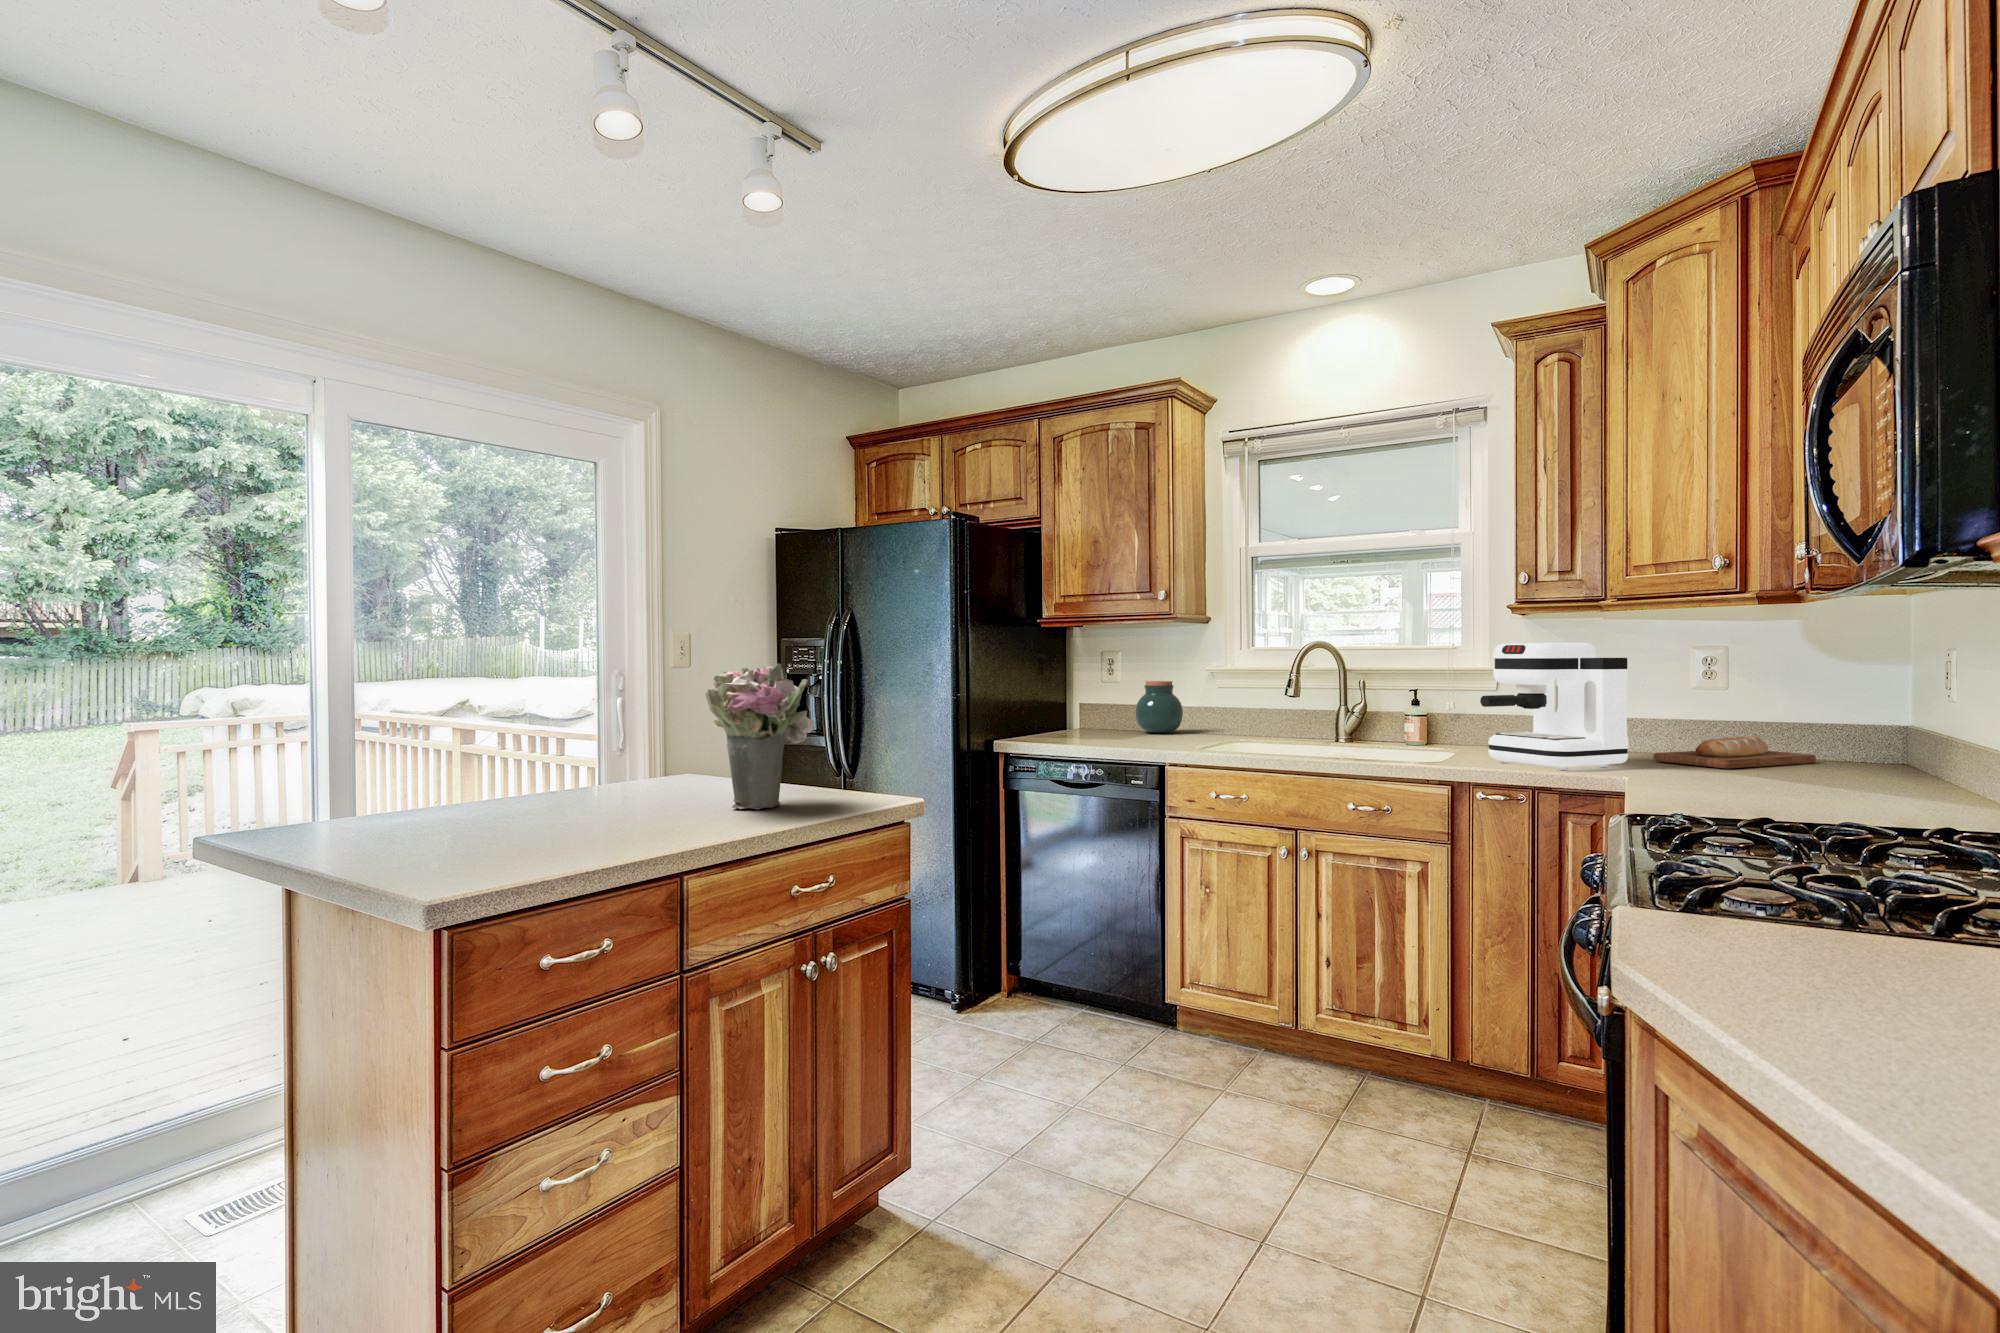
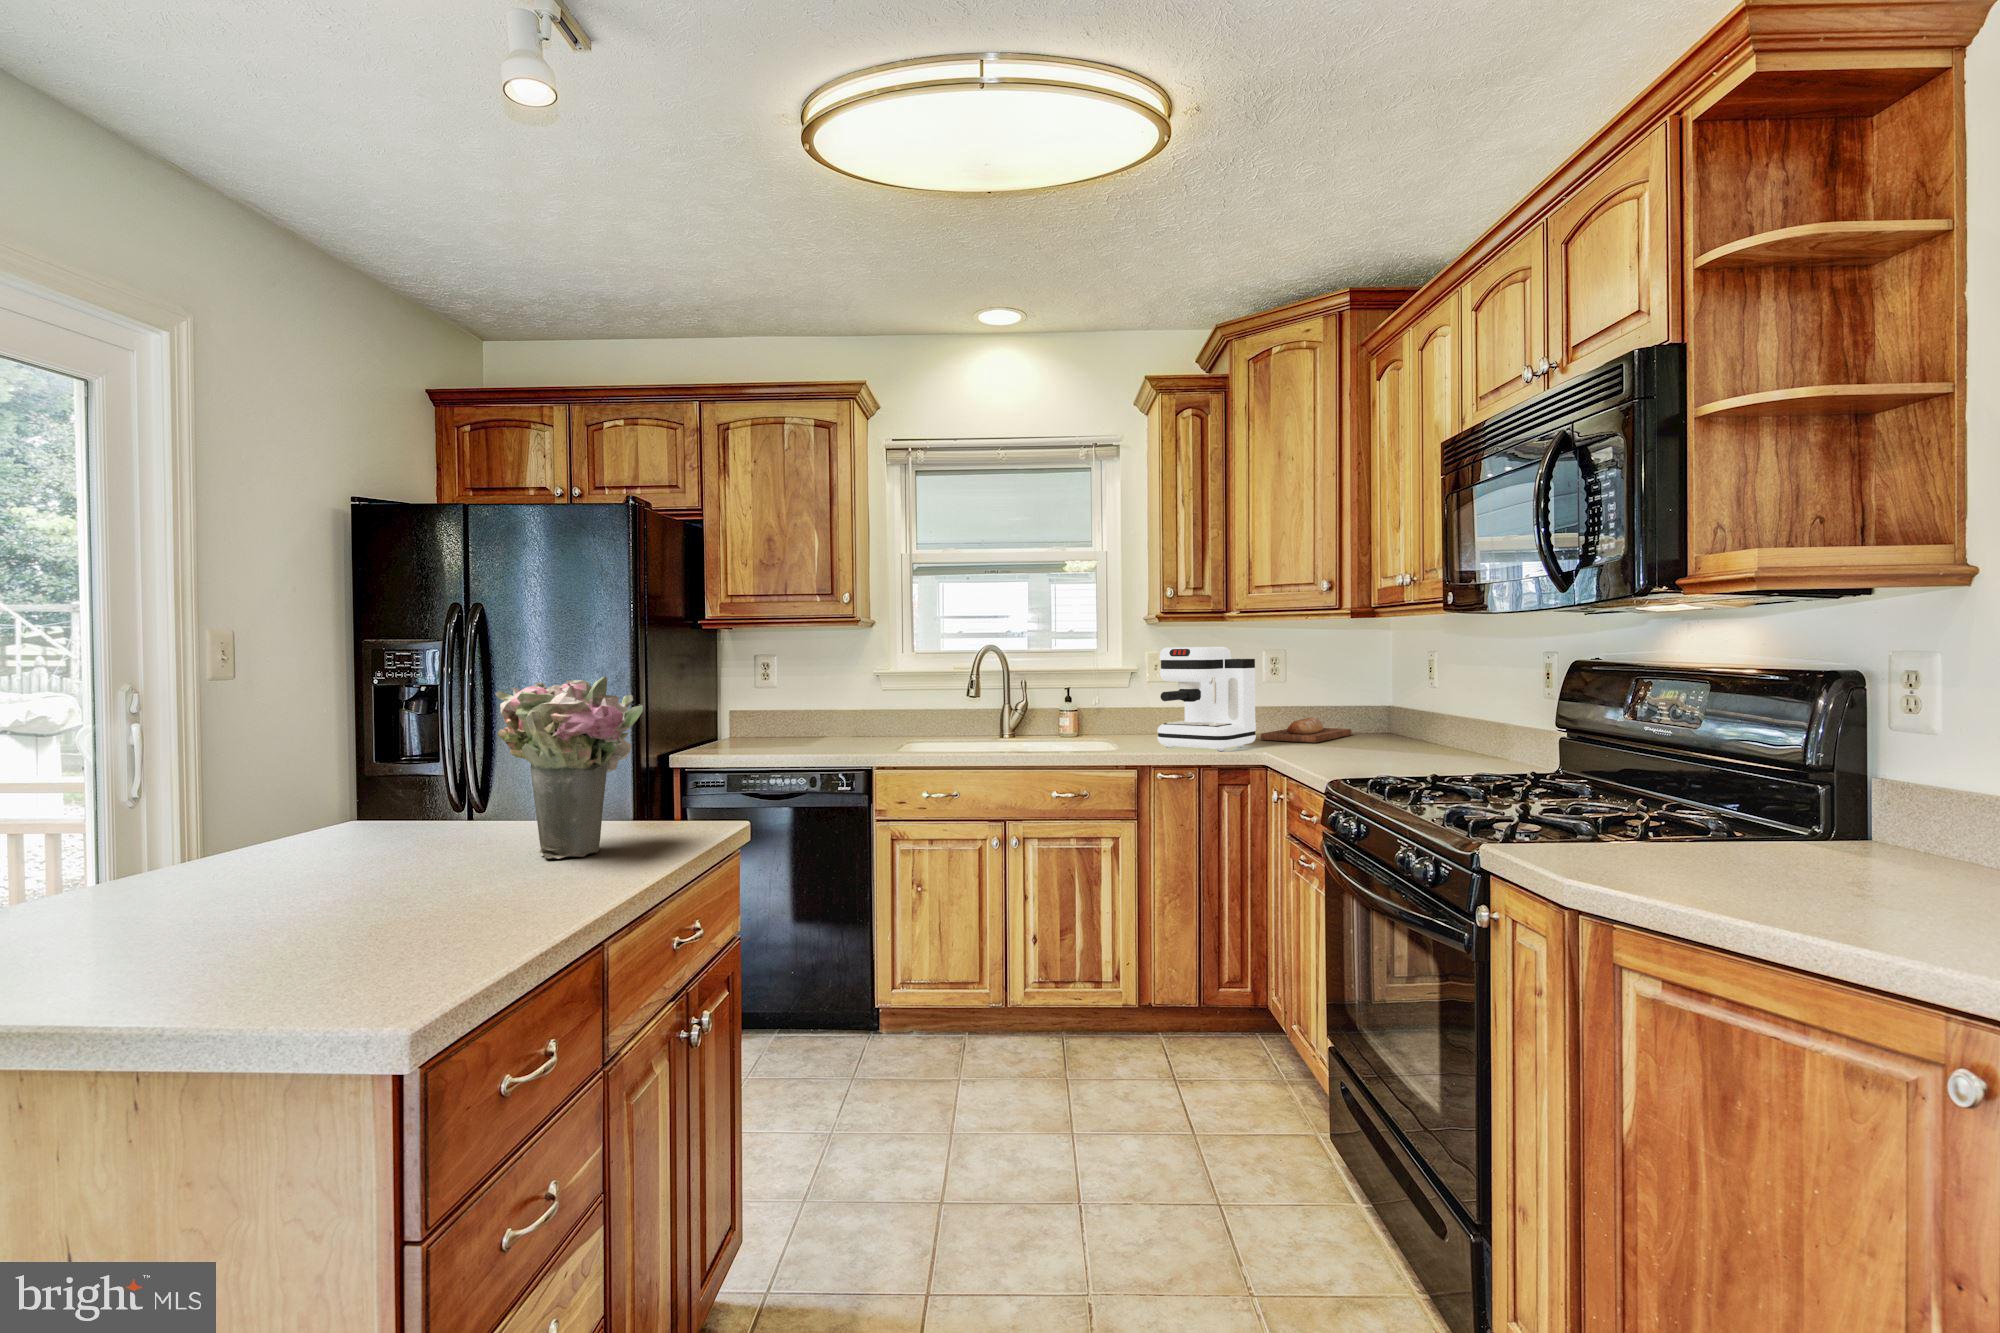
jar: present [1135,681,1183,733] -> none [798,684,846,738]

